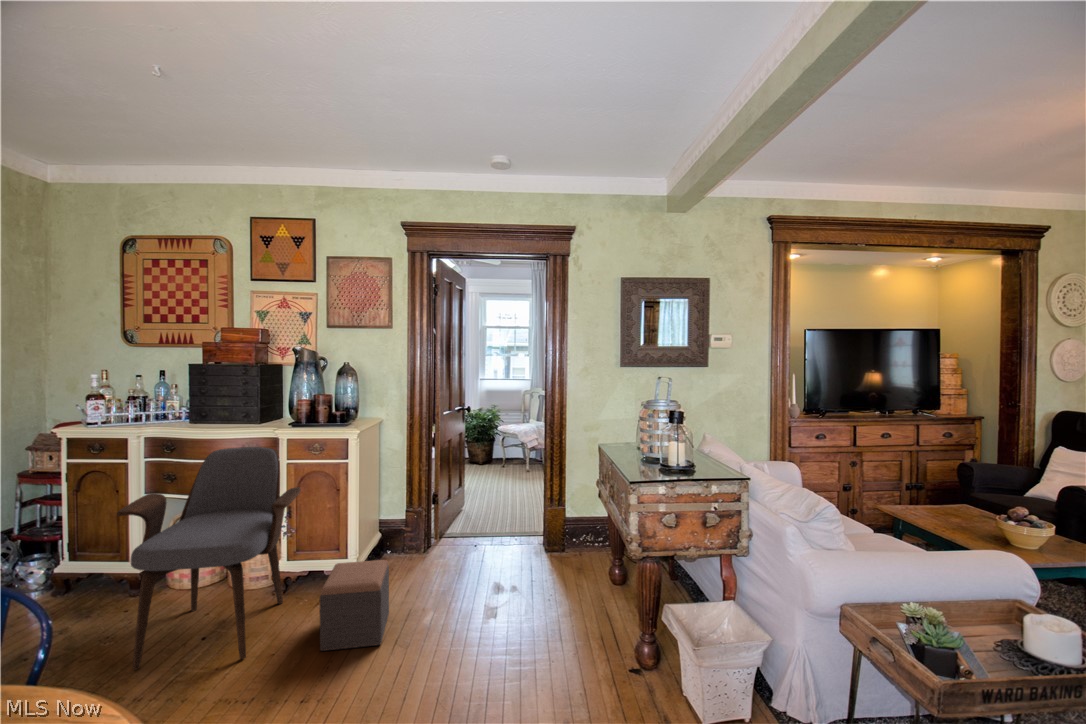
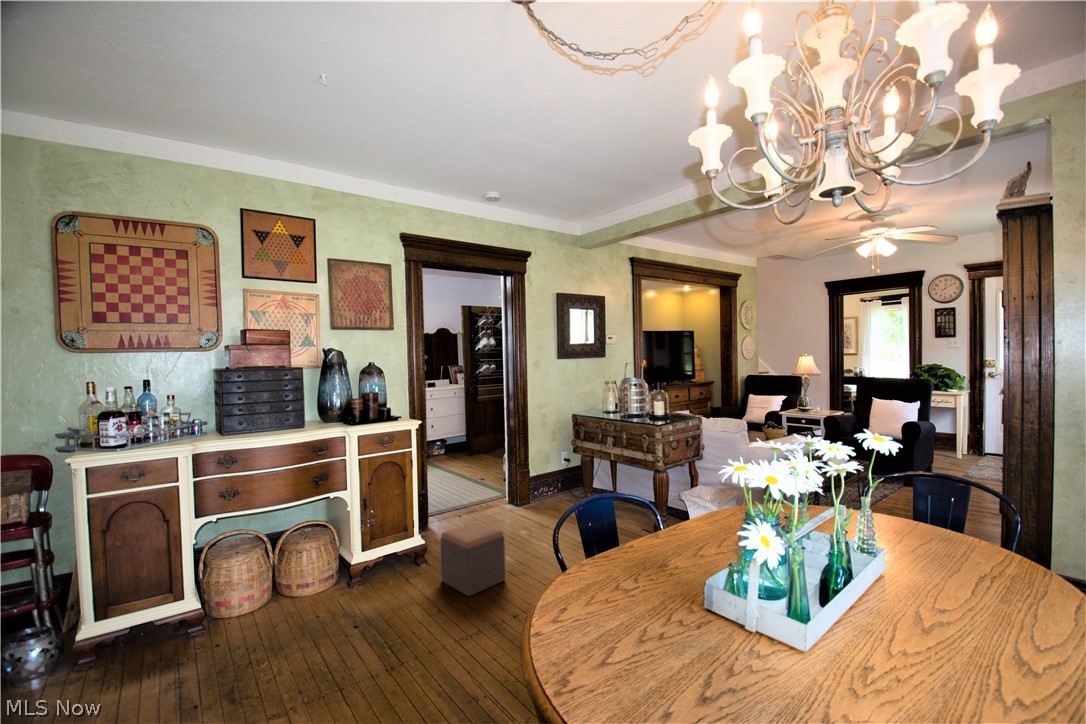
armchair: present [117,447,300,670] -> none [266,445,422,660]

